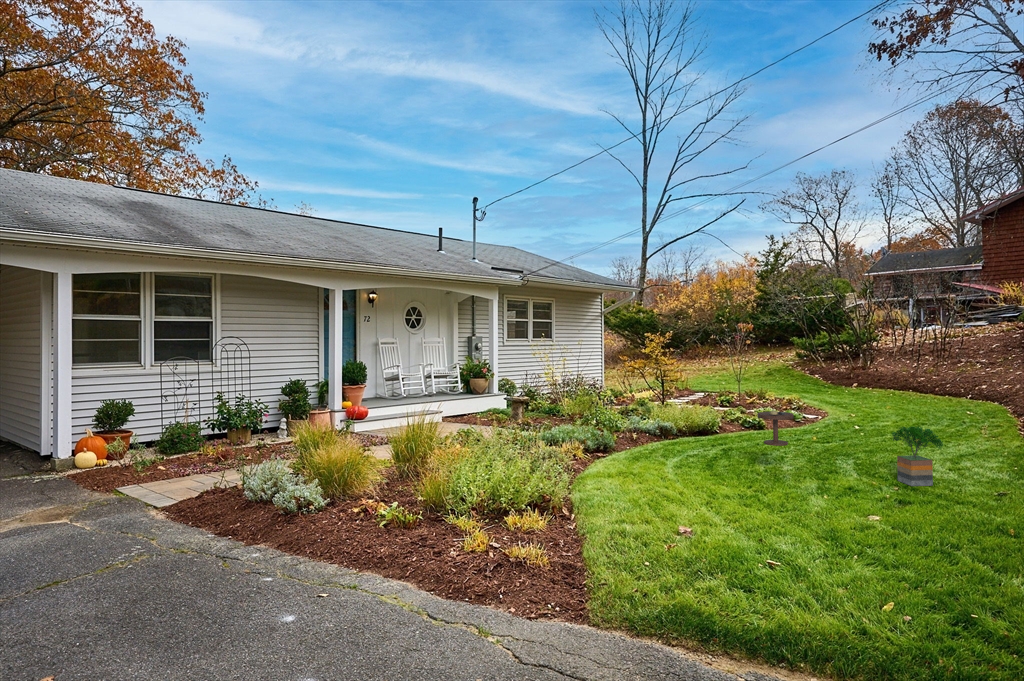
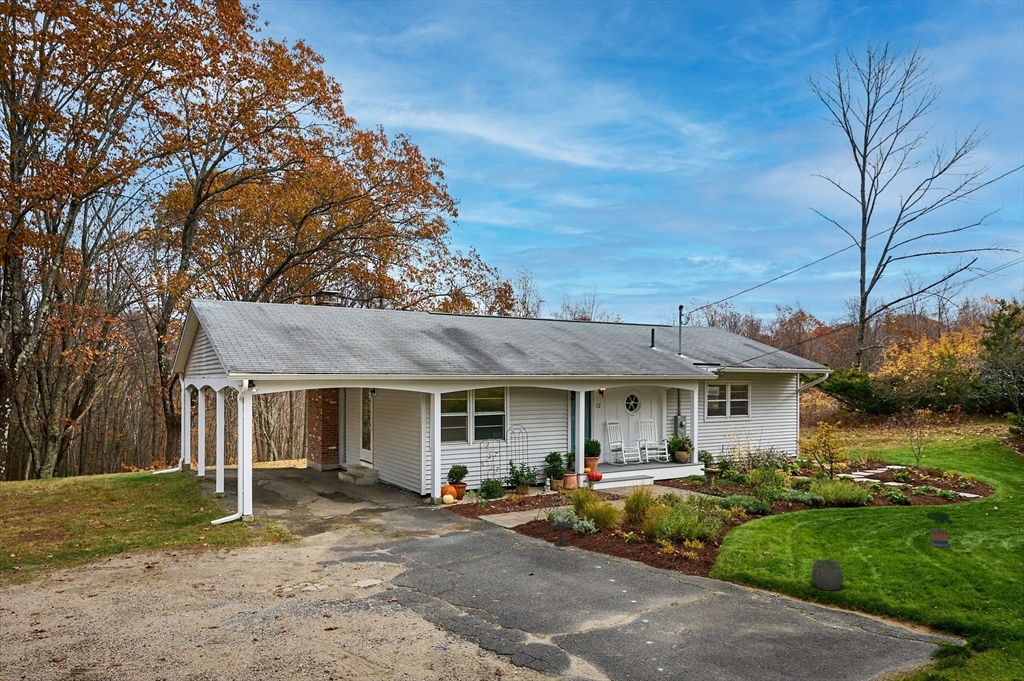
side table: present [757,411,794,446] -> present [550,522,572,547]
woven basket: none [841,550,928,637] -> present [812,559,843,590]

